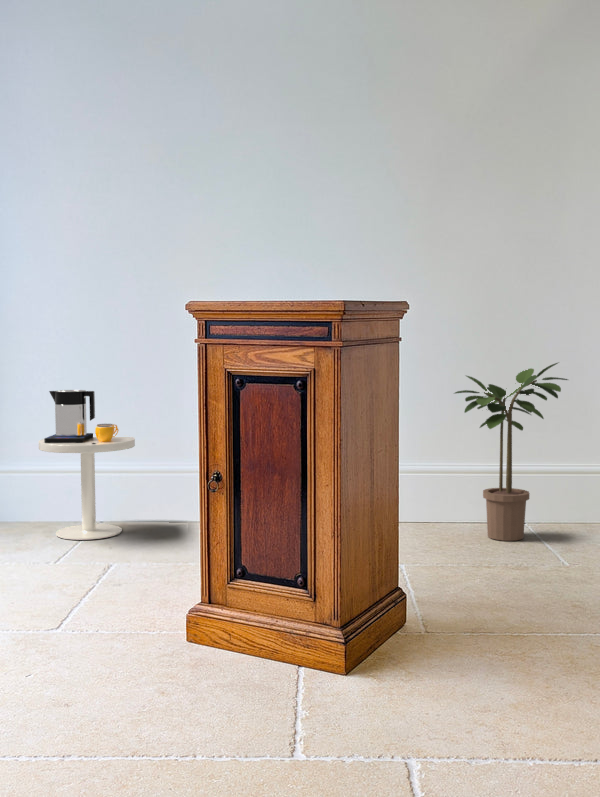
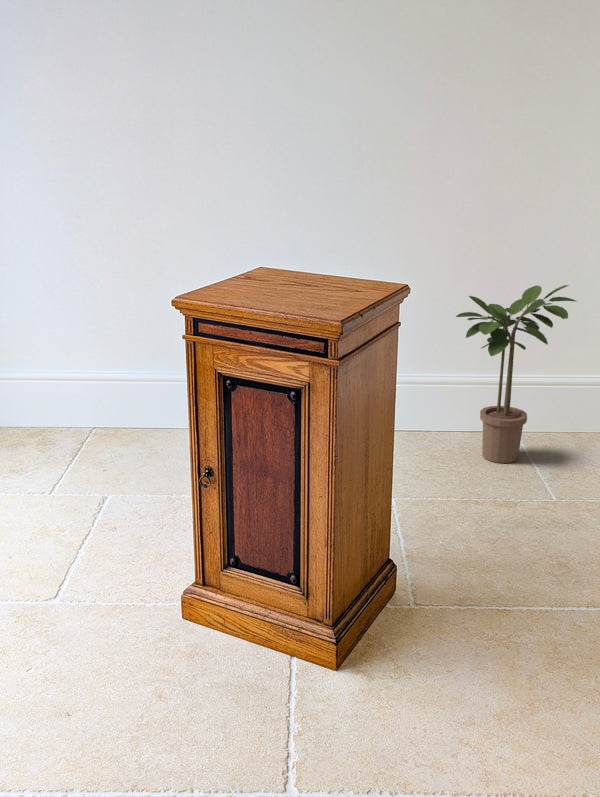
side table: present [39,390,135,540] -> none [25,302,125,458]

